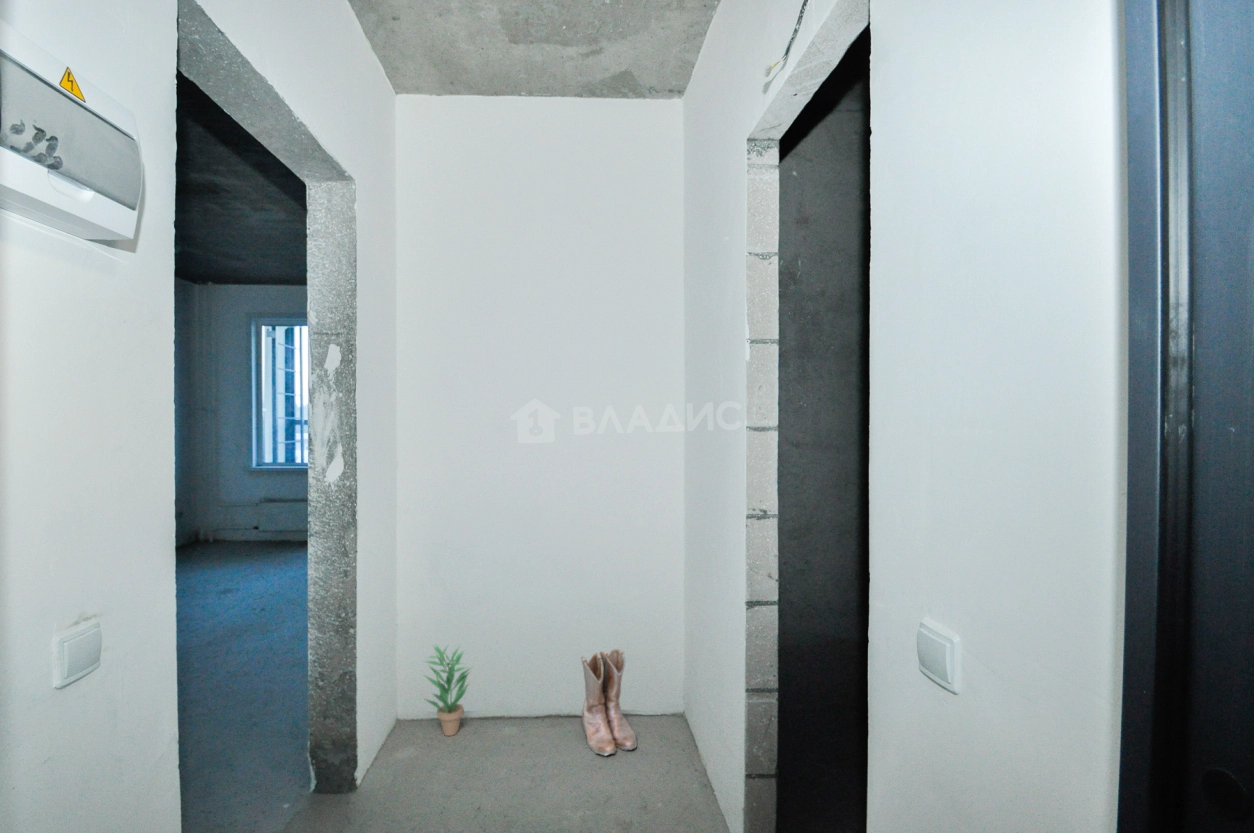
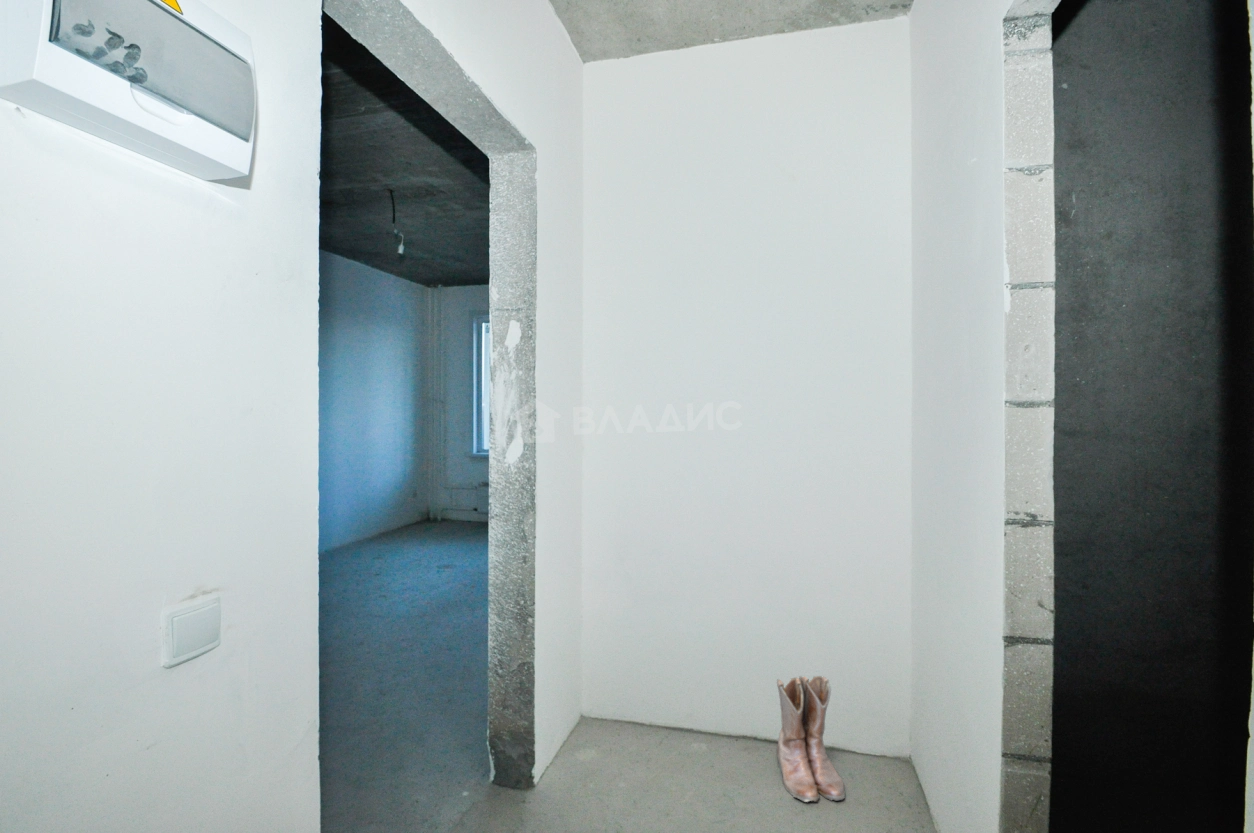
potted plant: present [427,646,469,736] -> none [602,644,655,747]

